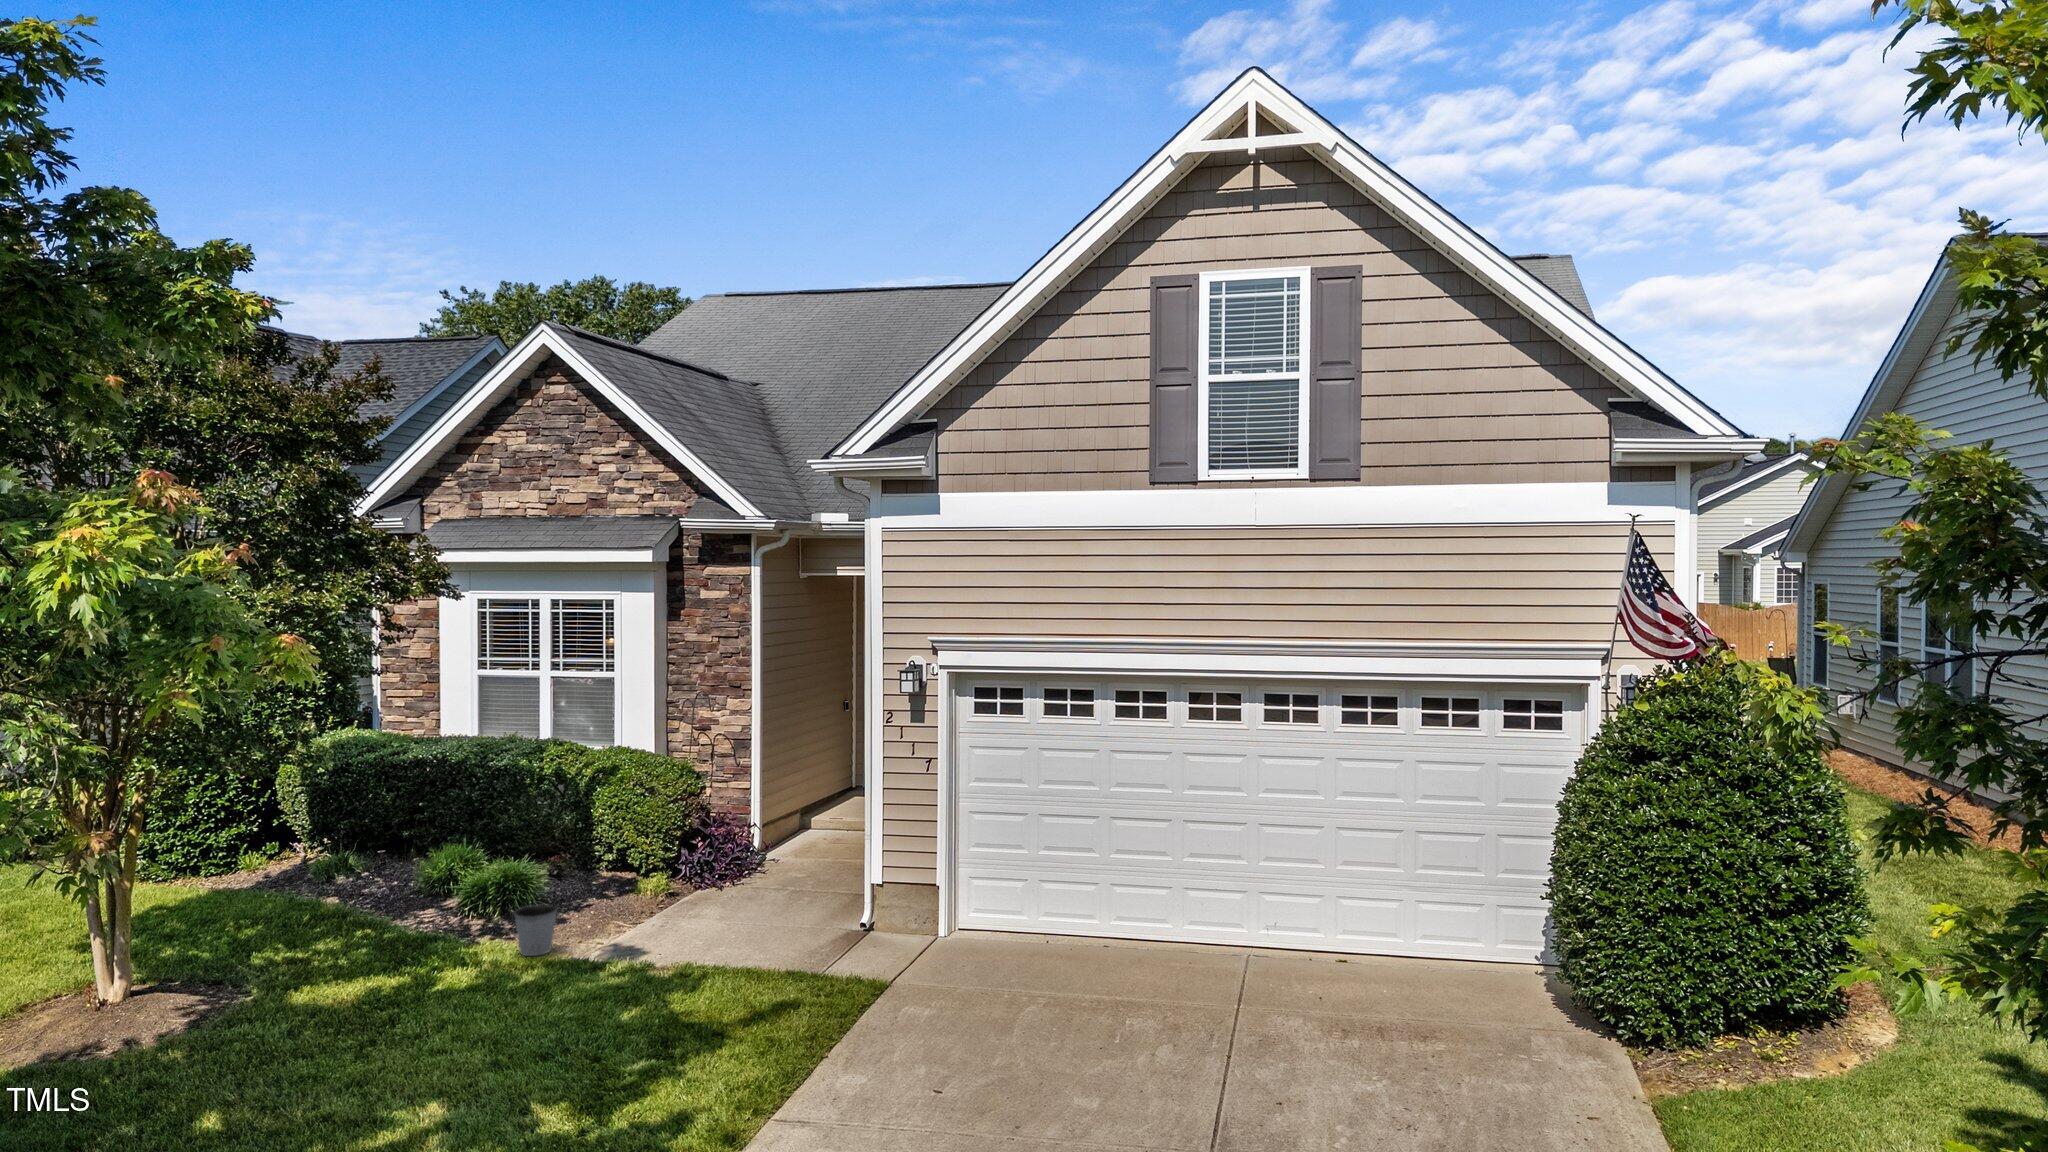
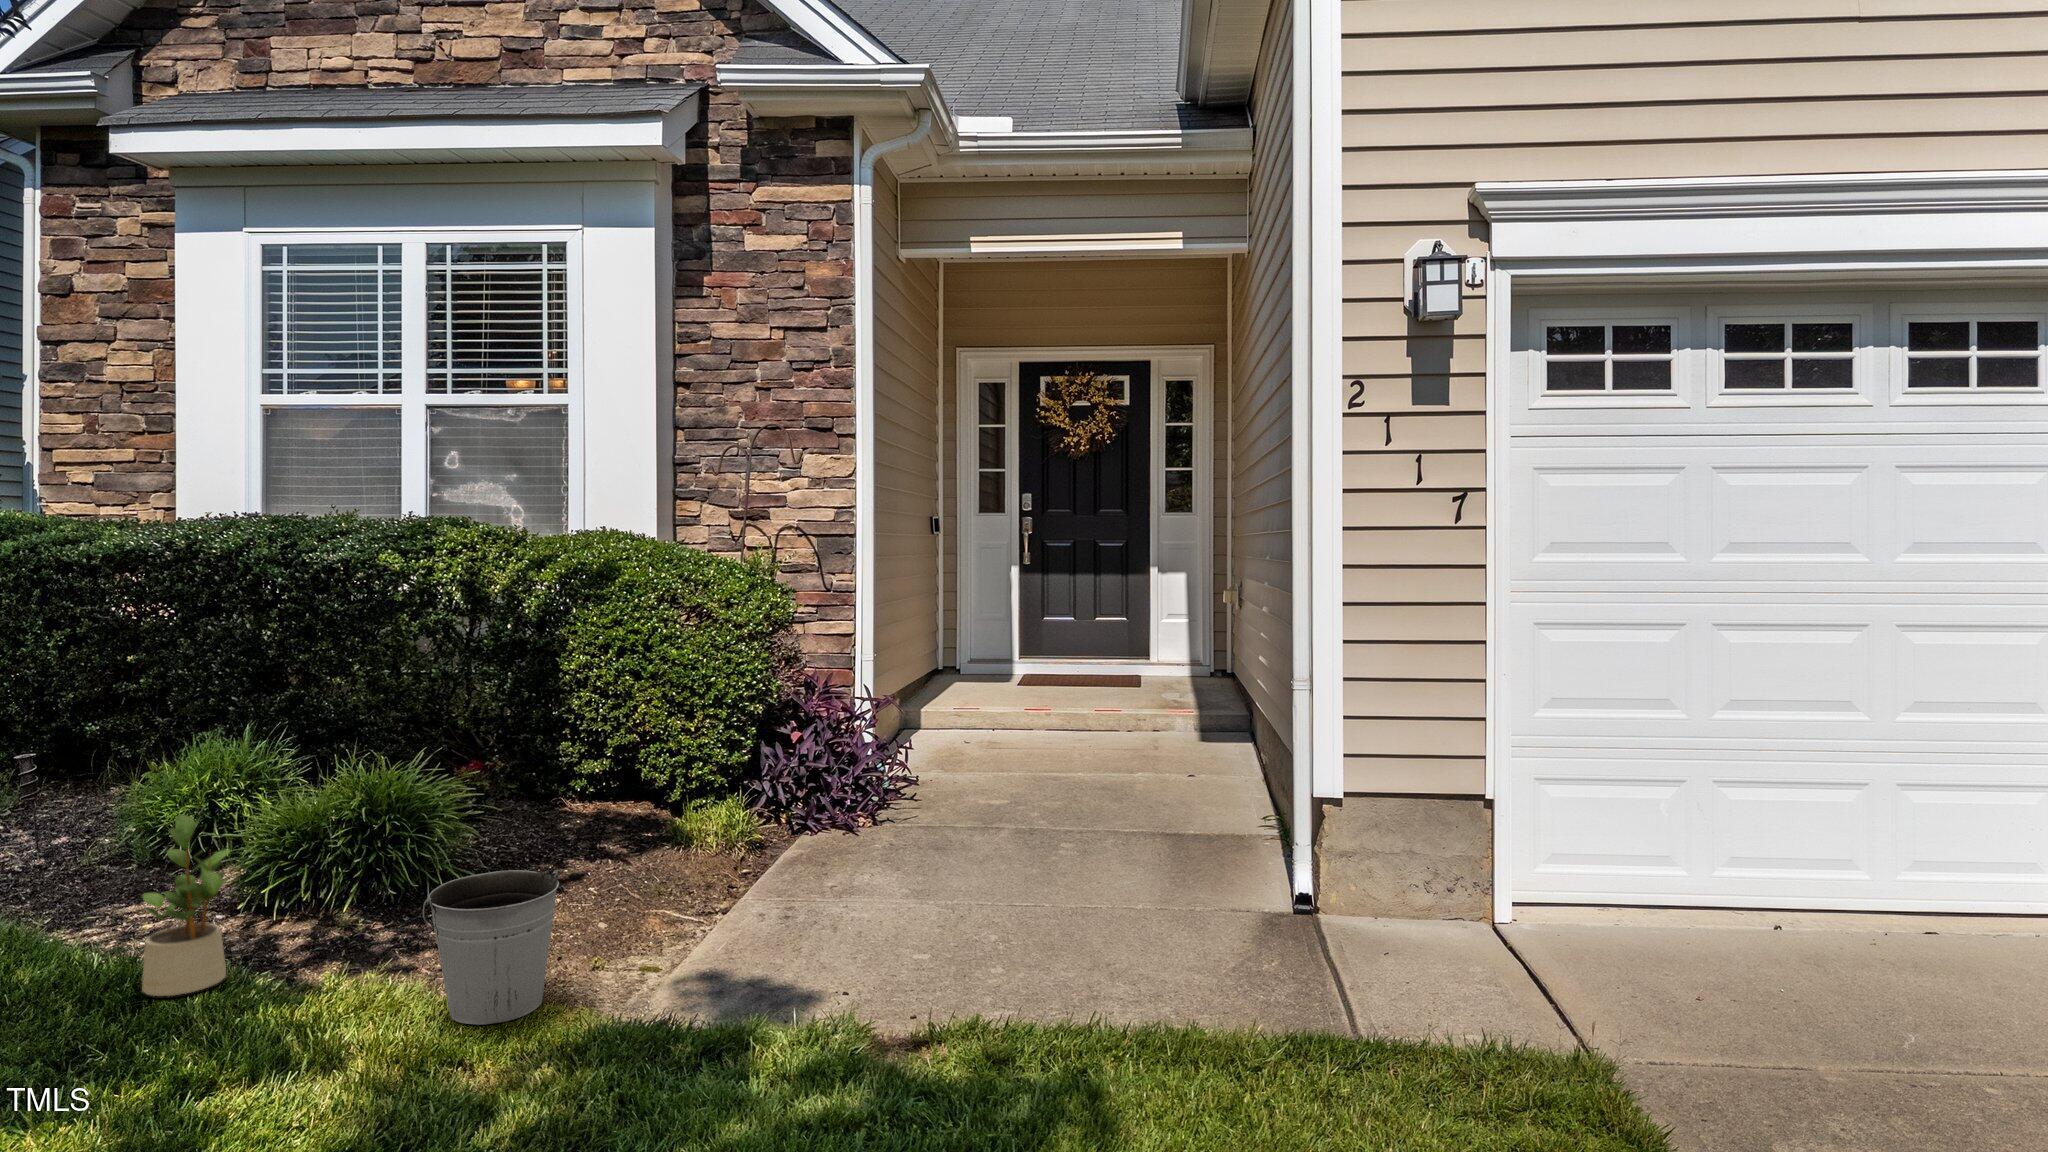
potted plant: none [426,880,455,942] -> present [142,814,230,996]

